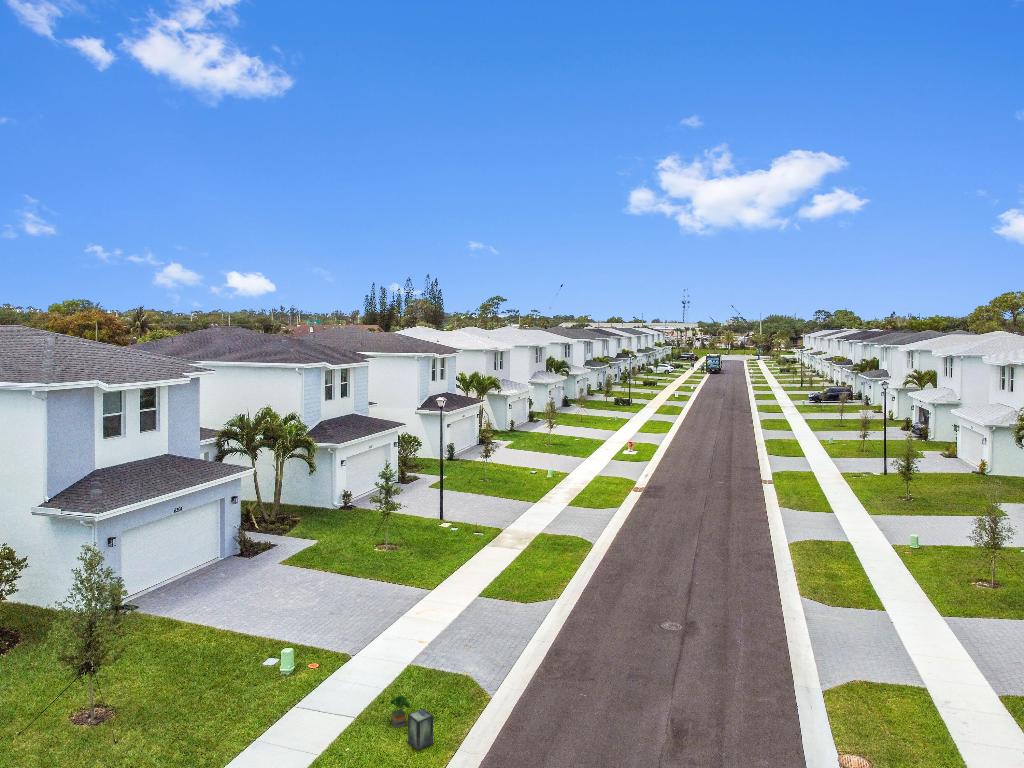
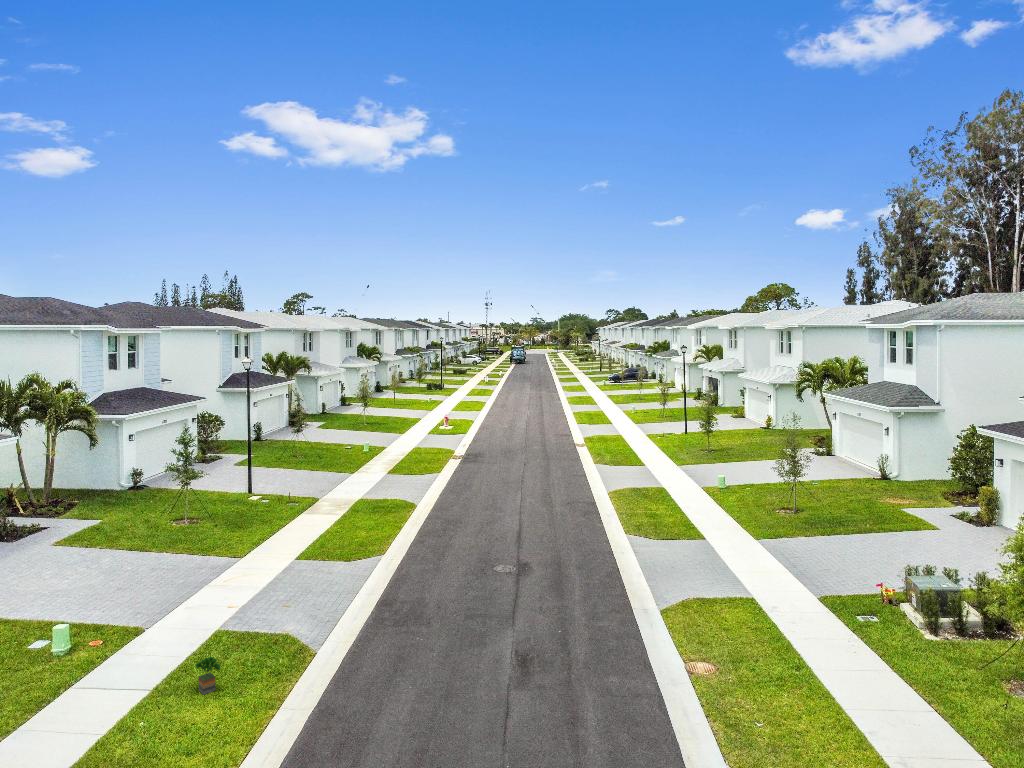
storage box: present [408,709,433,751] -> none [219,666,250,714]

